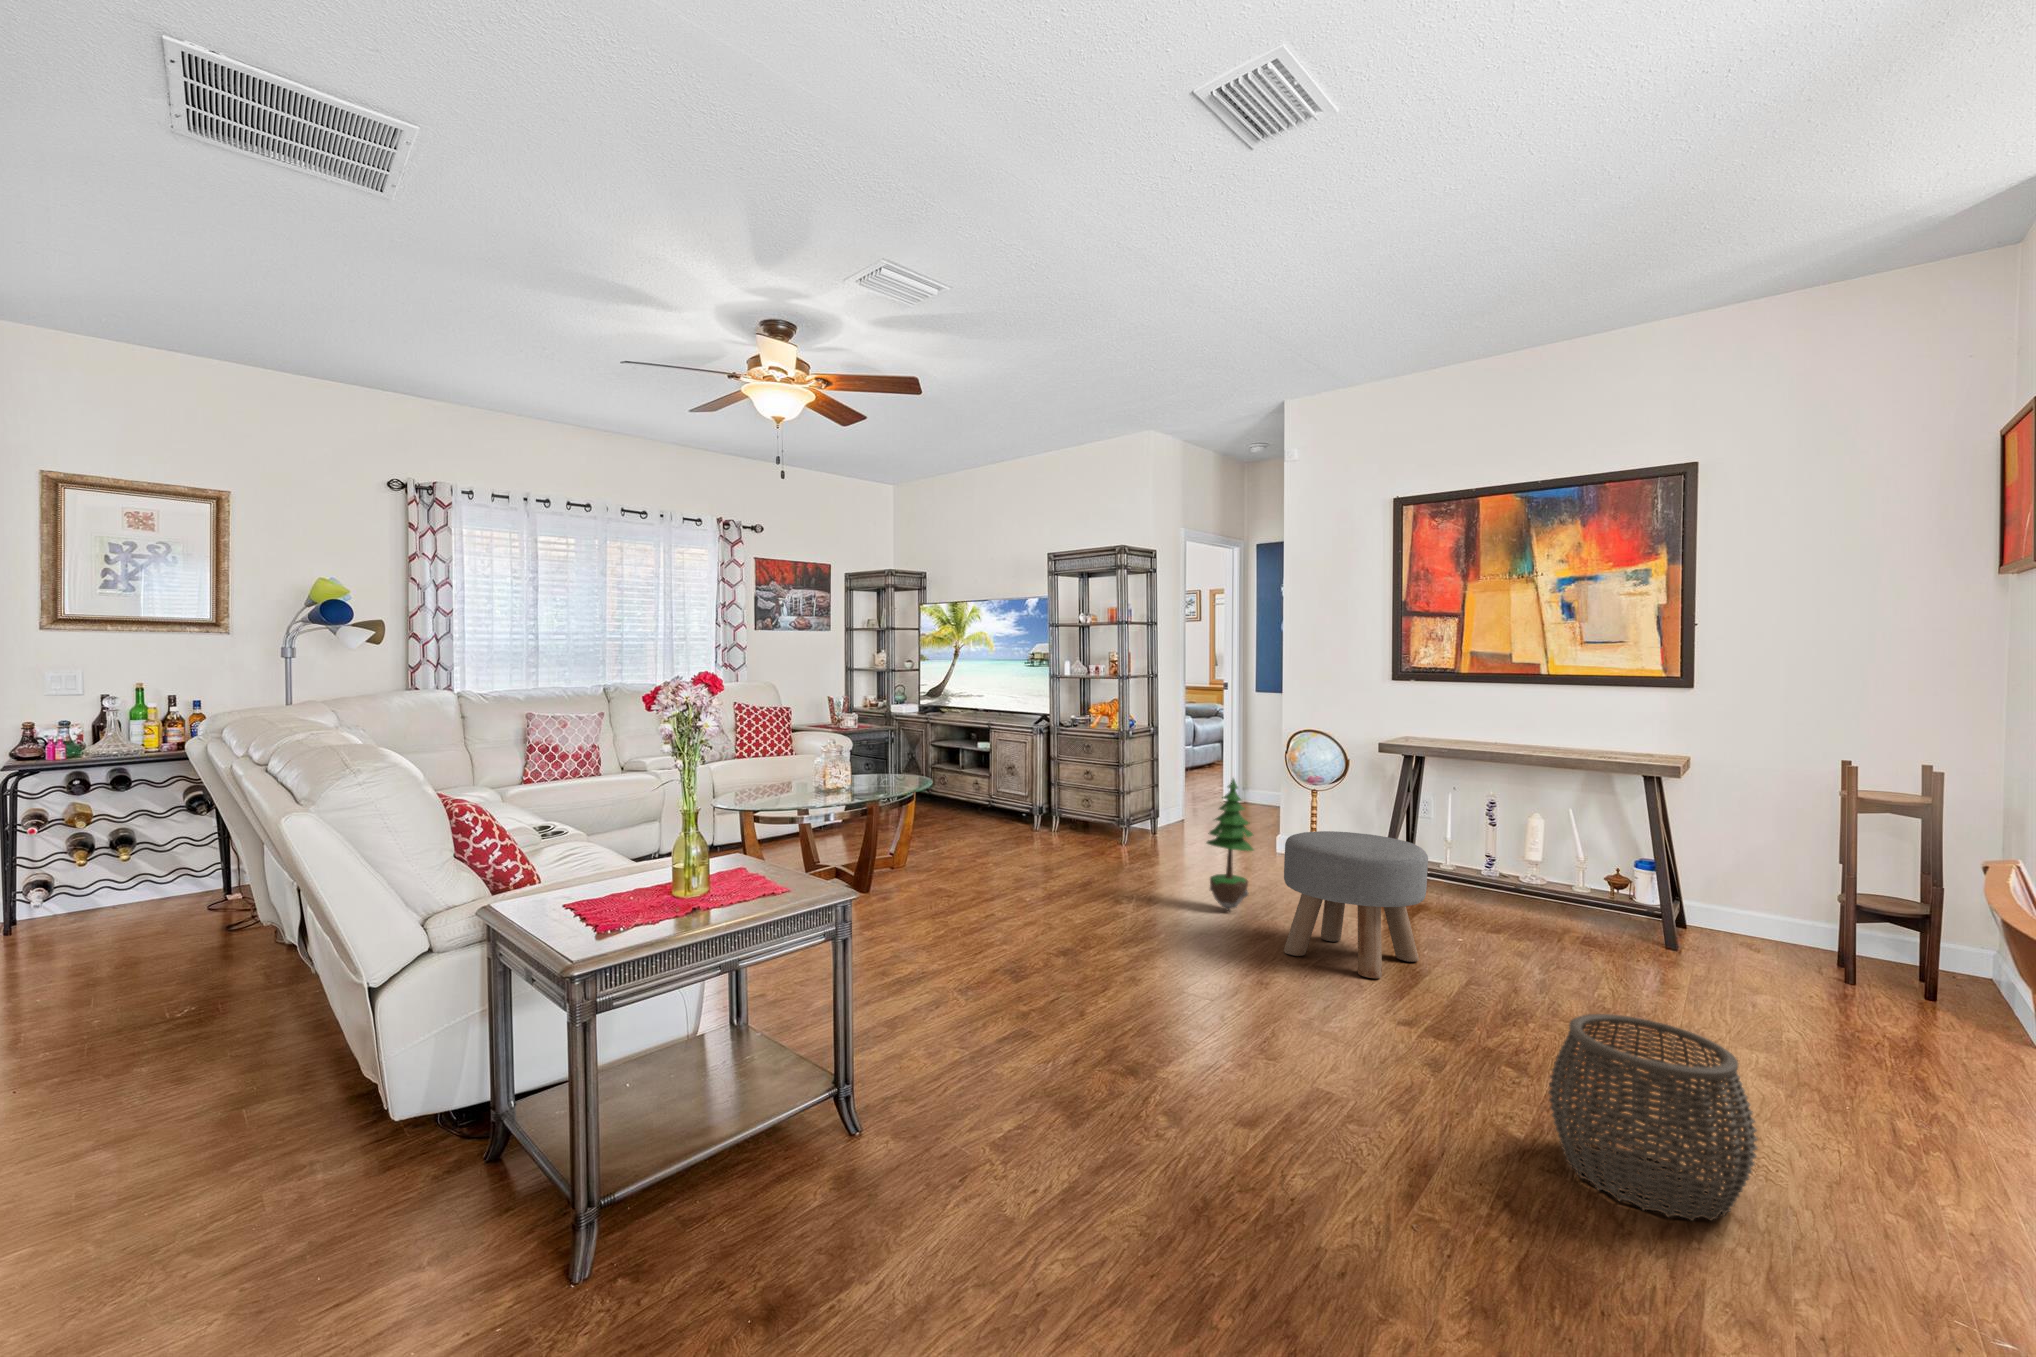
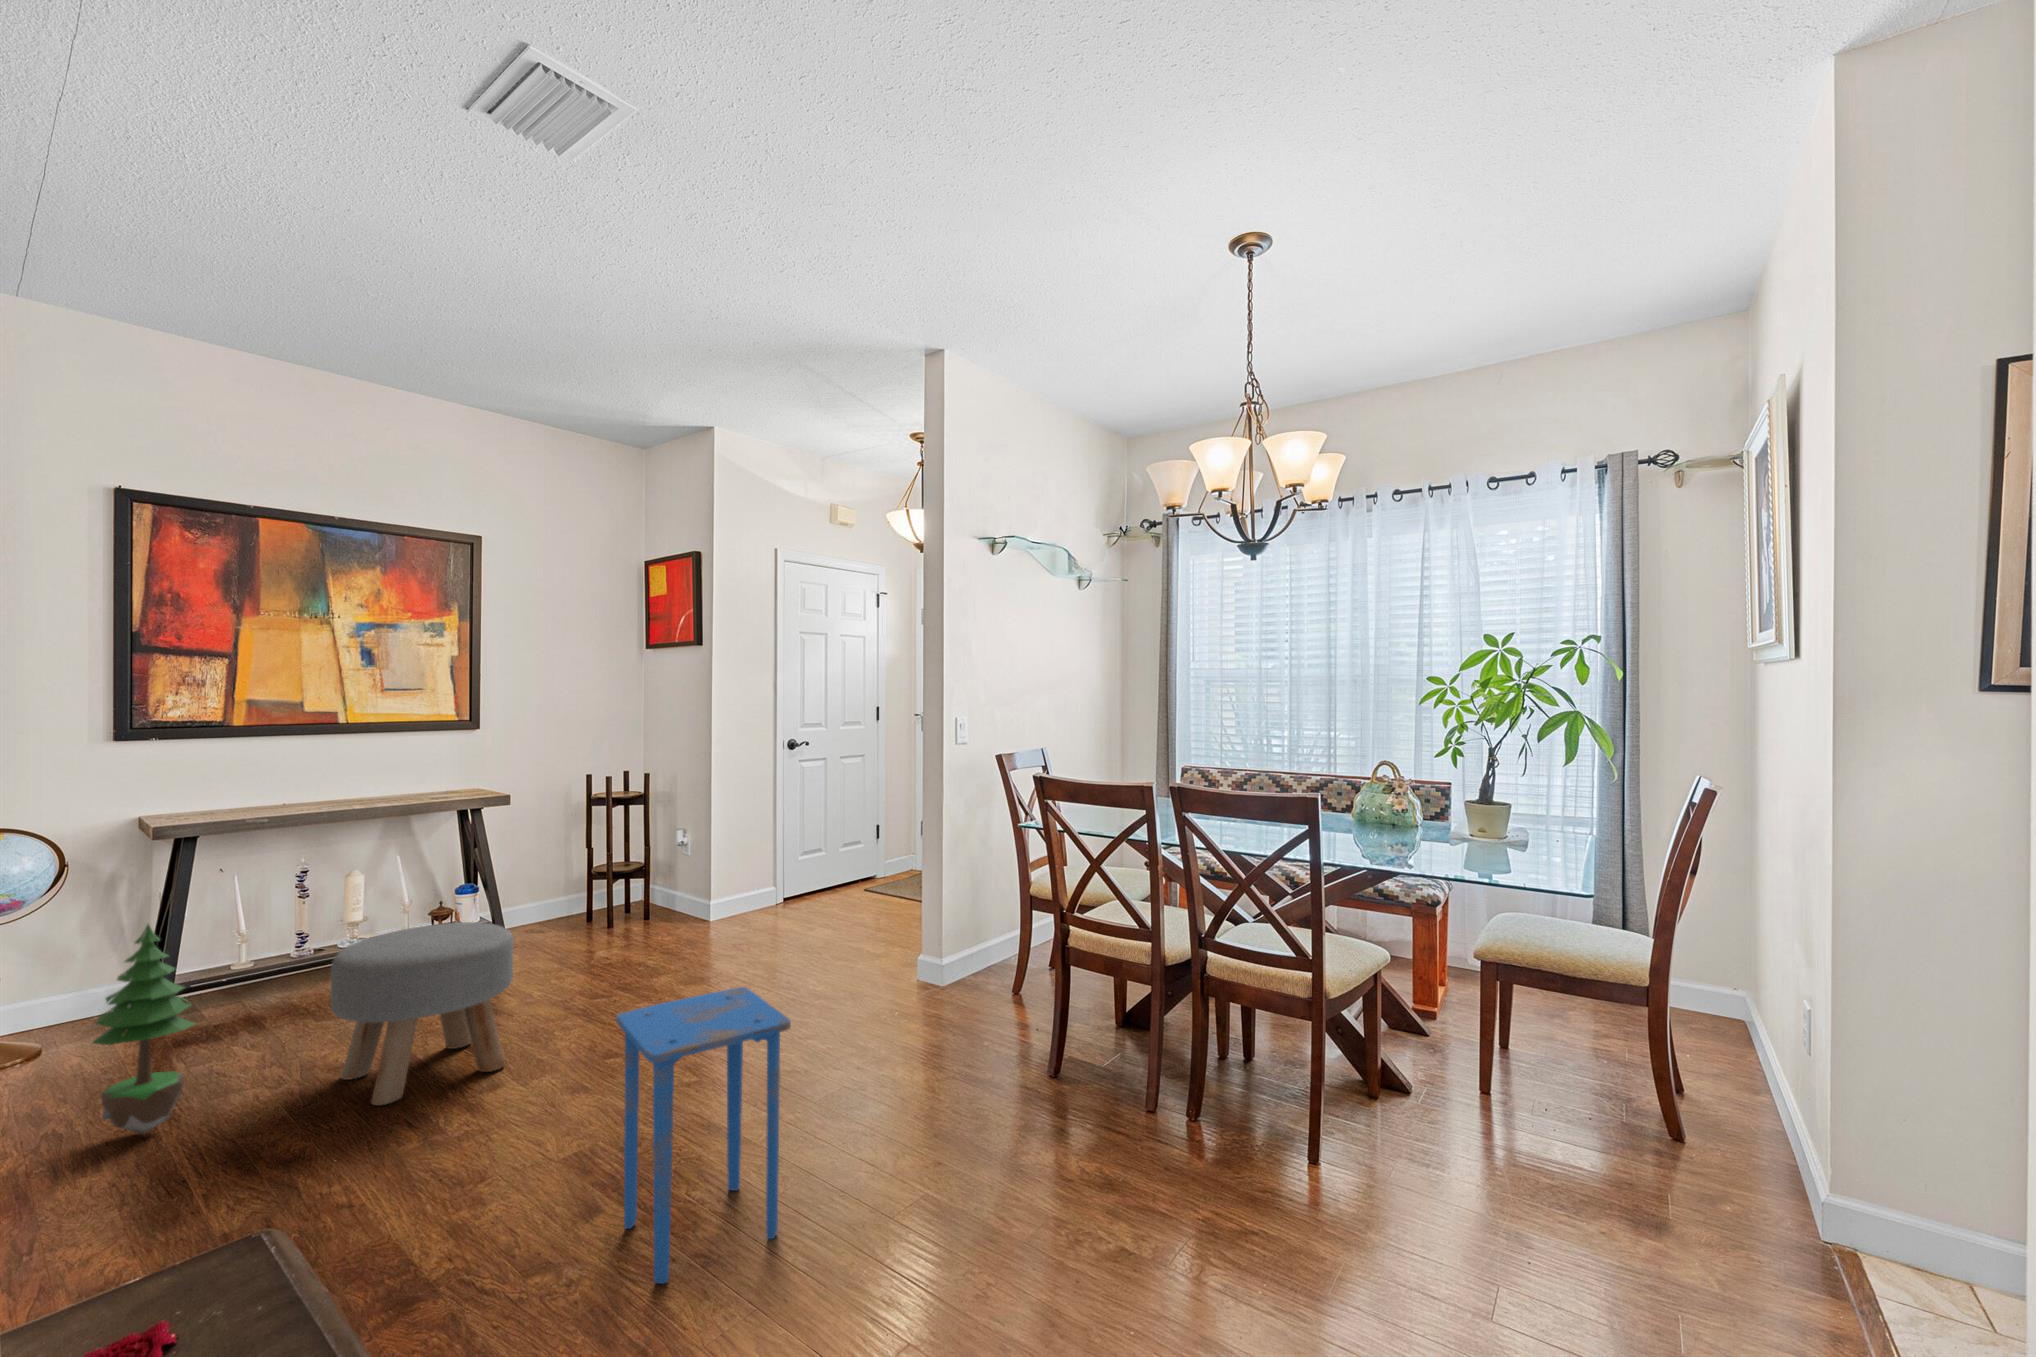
side table: none [1029,868,1199,1116] -> present [616,987,791,1284]
woven basket: present [1549,1014,1758,1221] -> none [813,943,912,1050]

